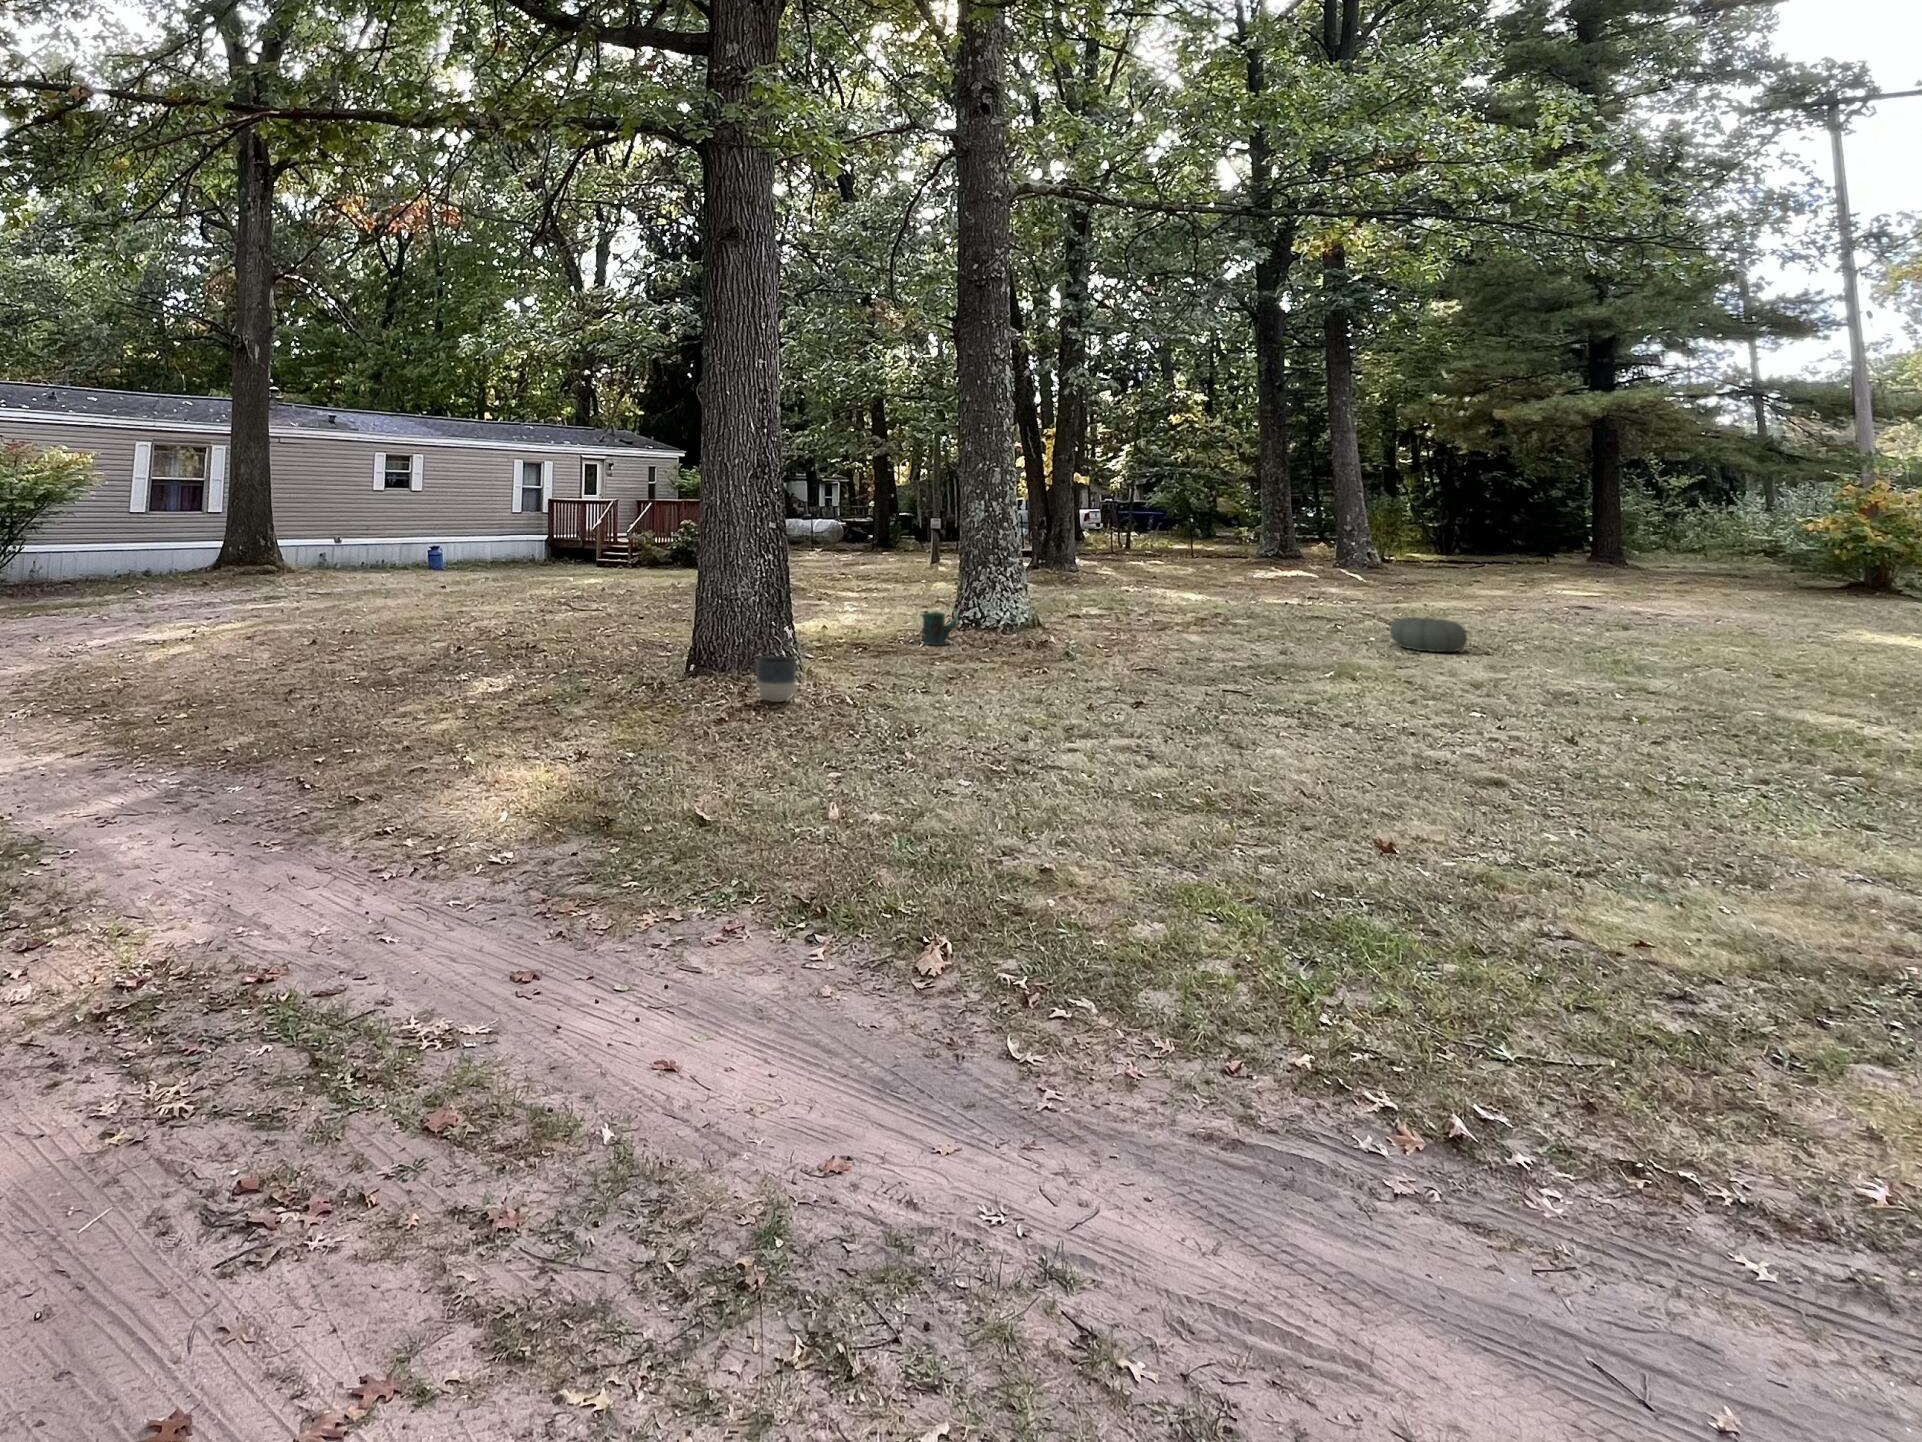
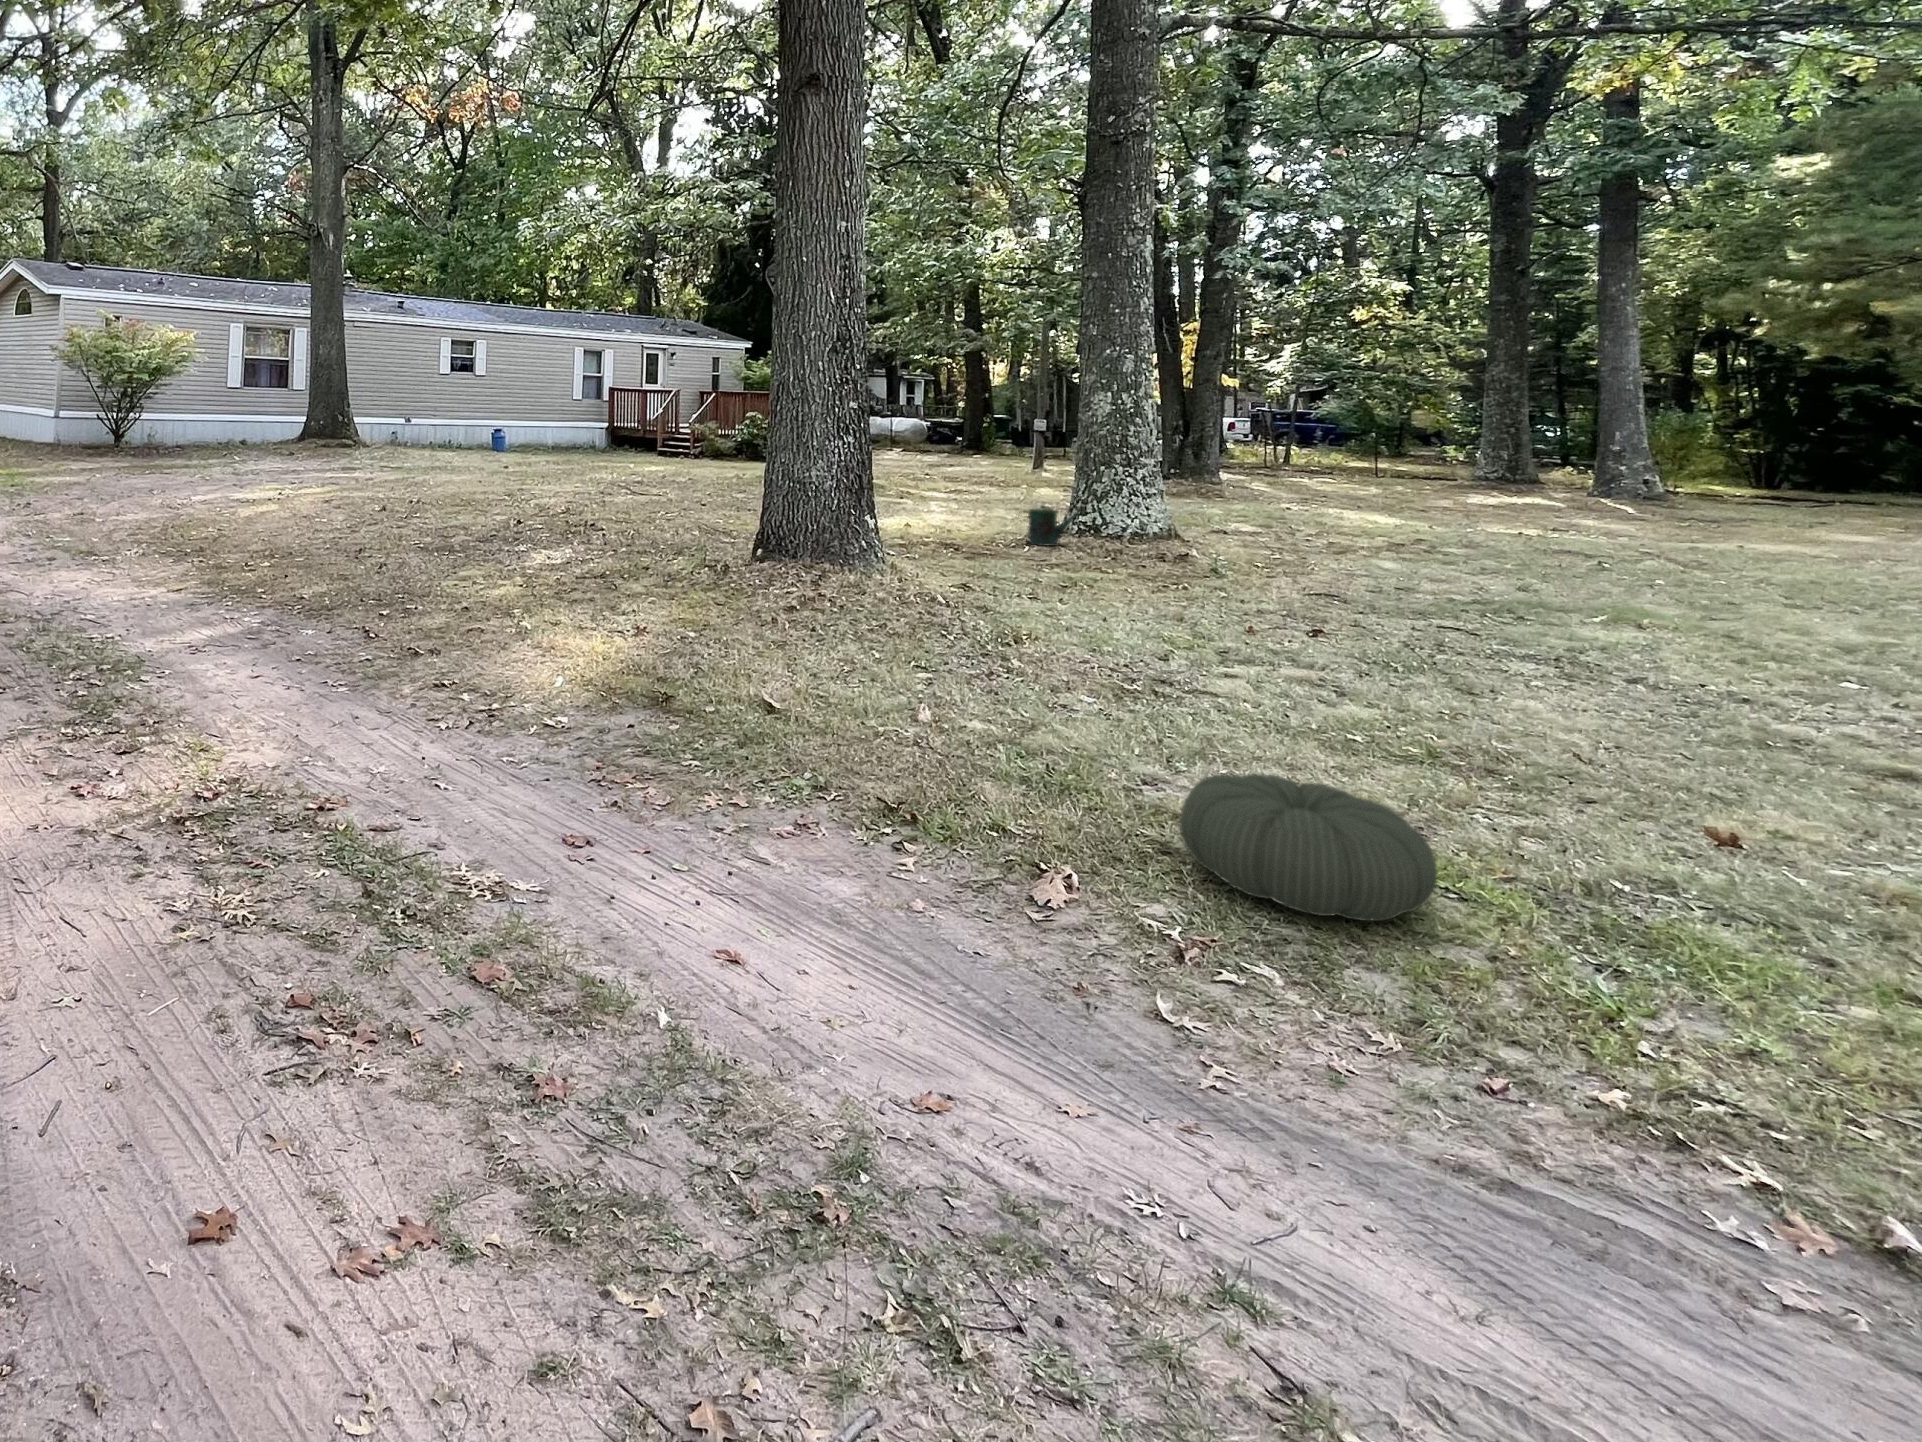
pouf: present [1390,617,1467,652] -> present [1179,774,1437,921]
planter: present [756,656,796,702] -> none [829,543,876,592]

